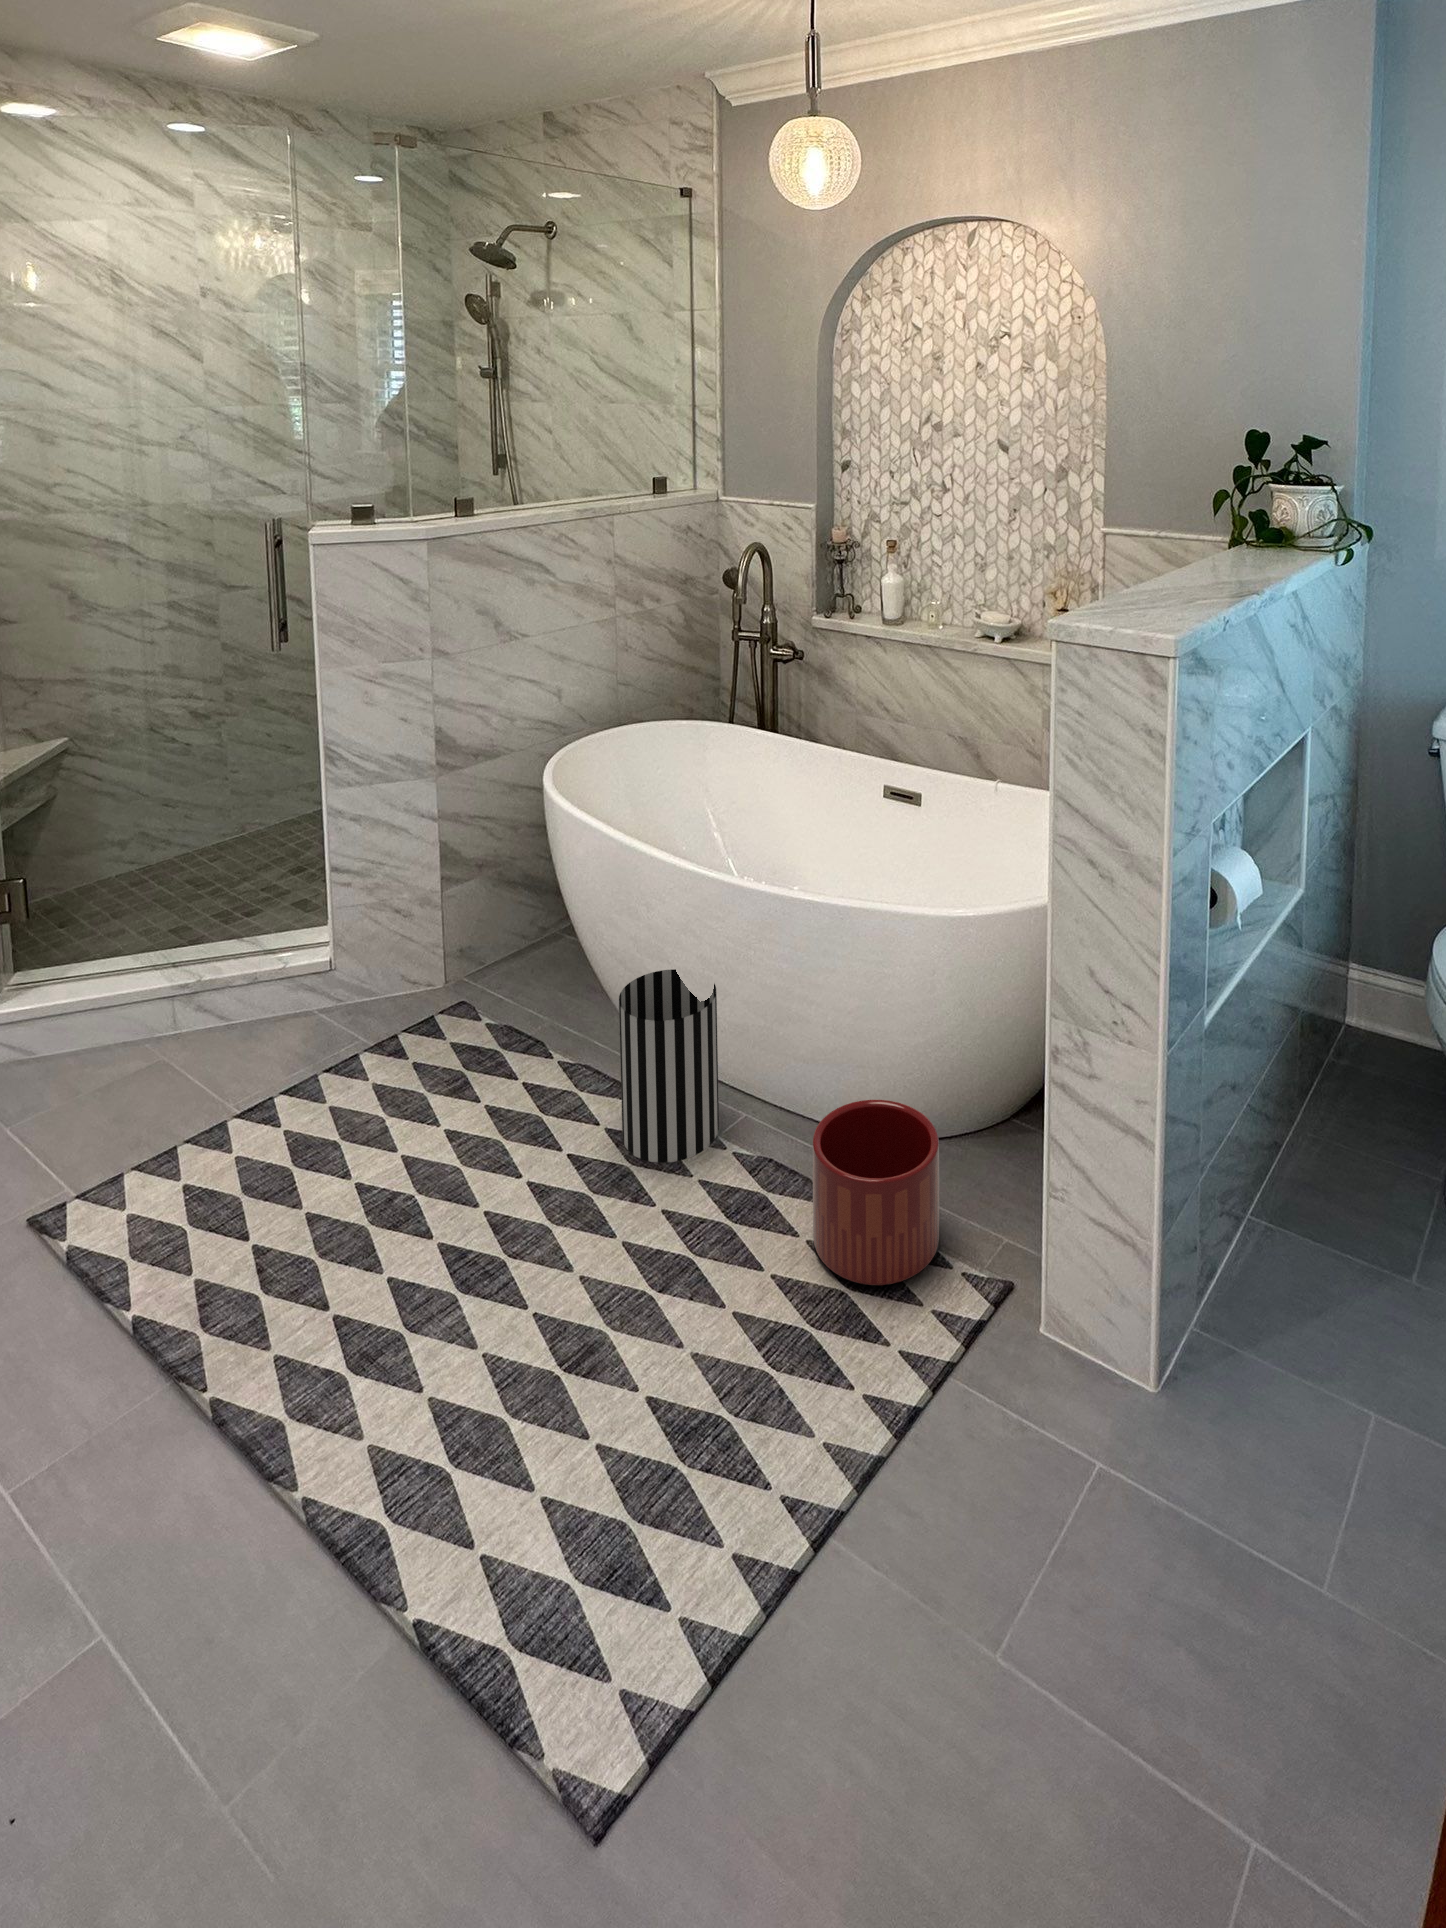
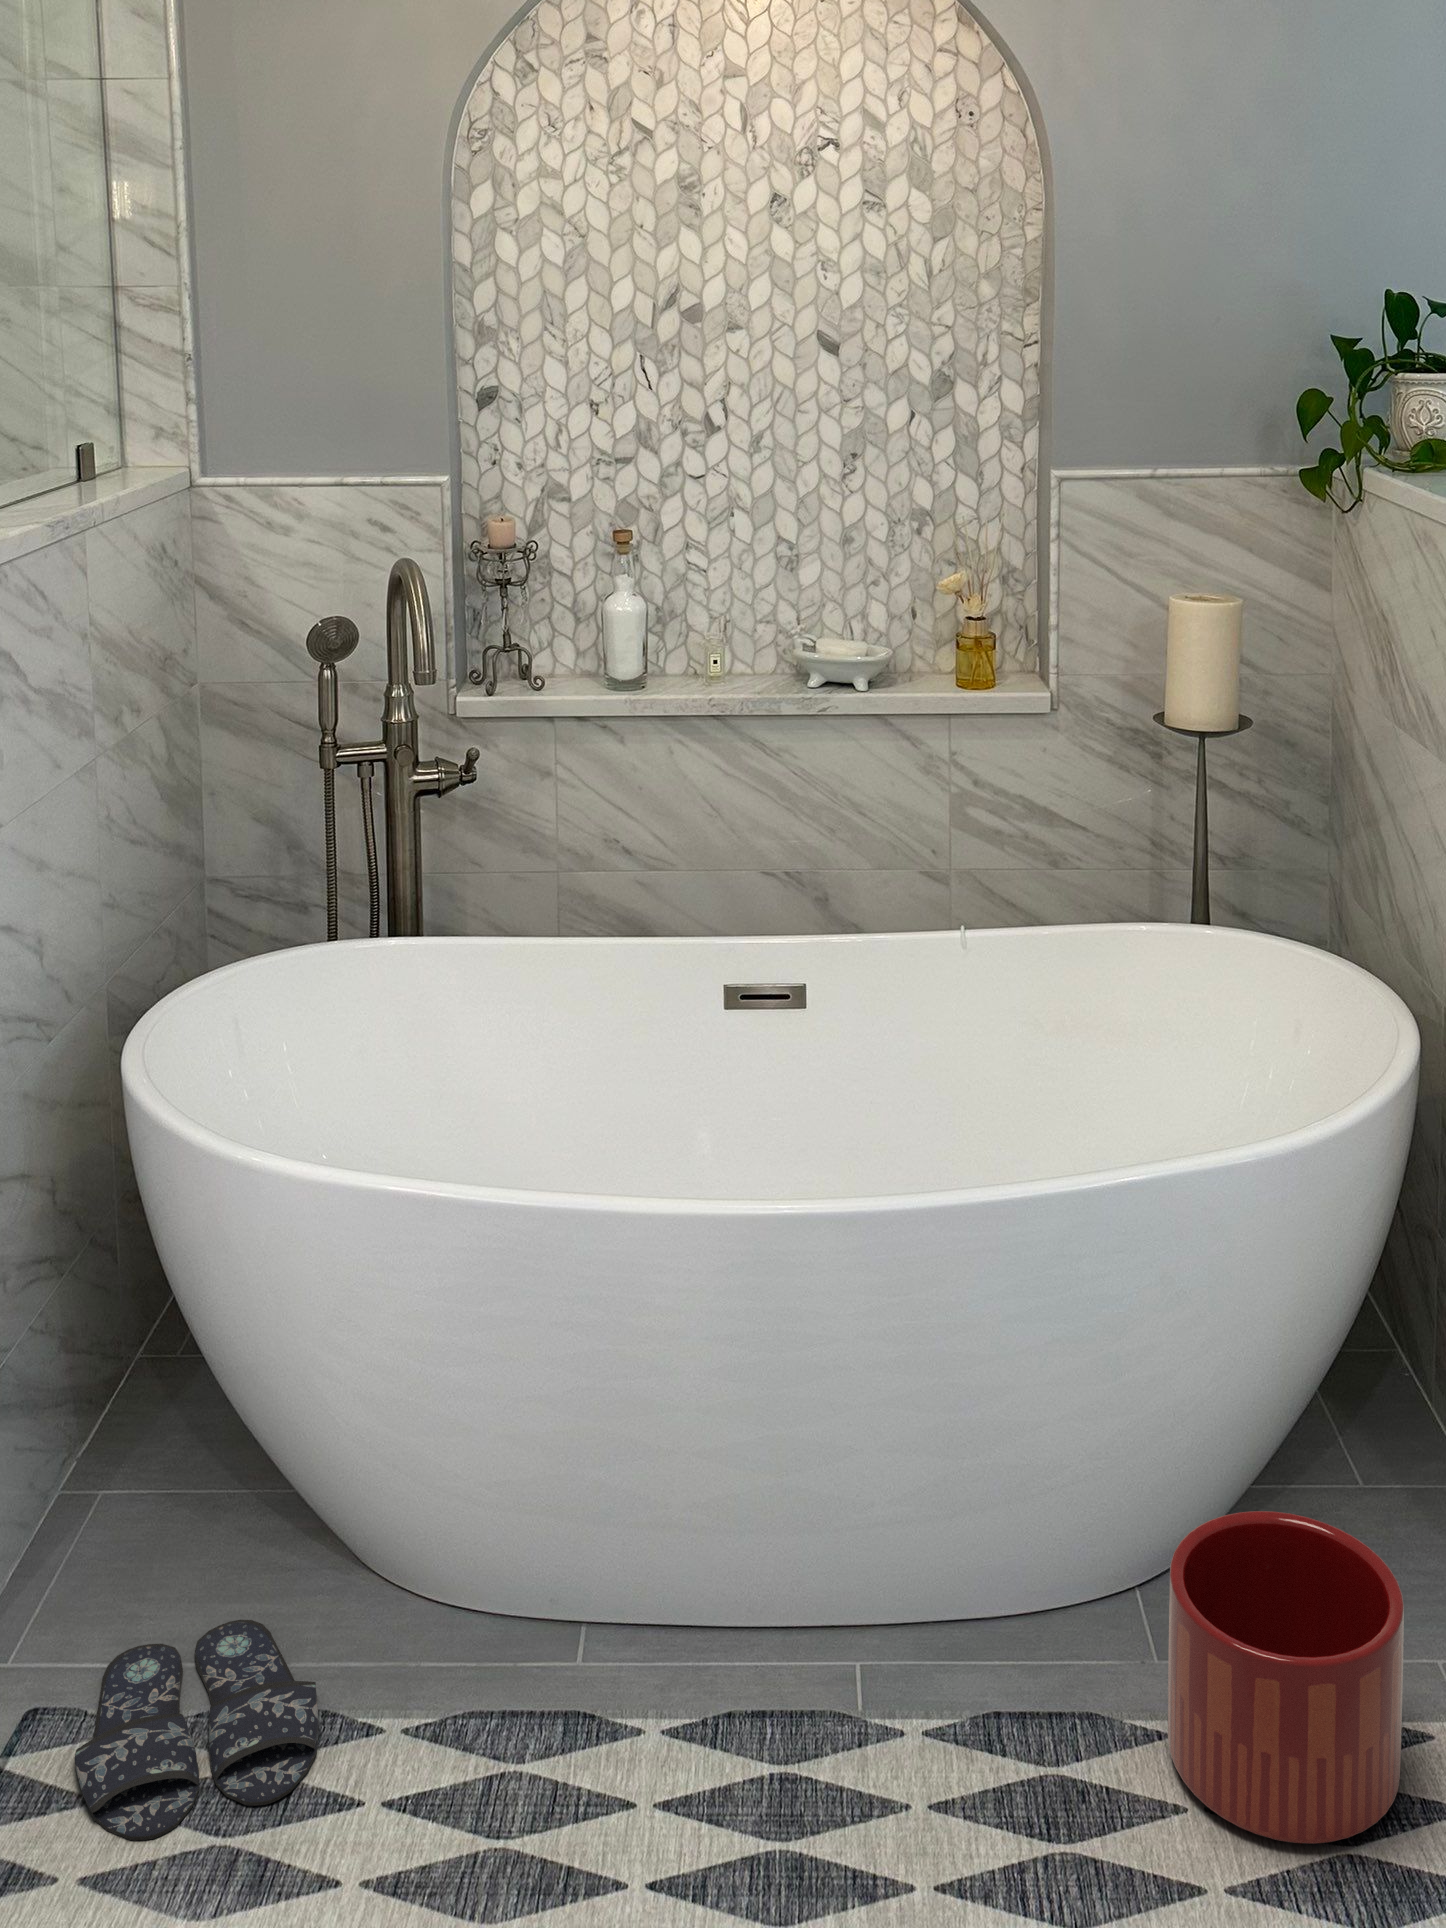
wastebasket: present [619,969,719,1163] -> none [666,1420,865,1824]
slippers: none [430,997,549,1068] -> present [74,1620,319,1840]

